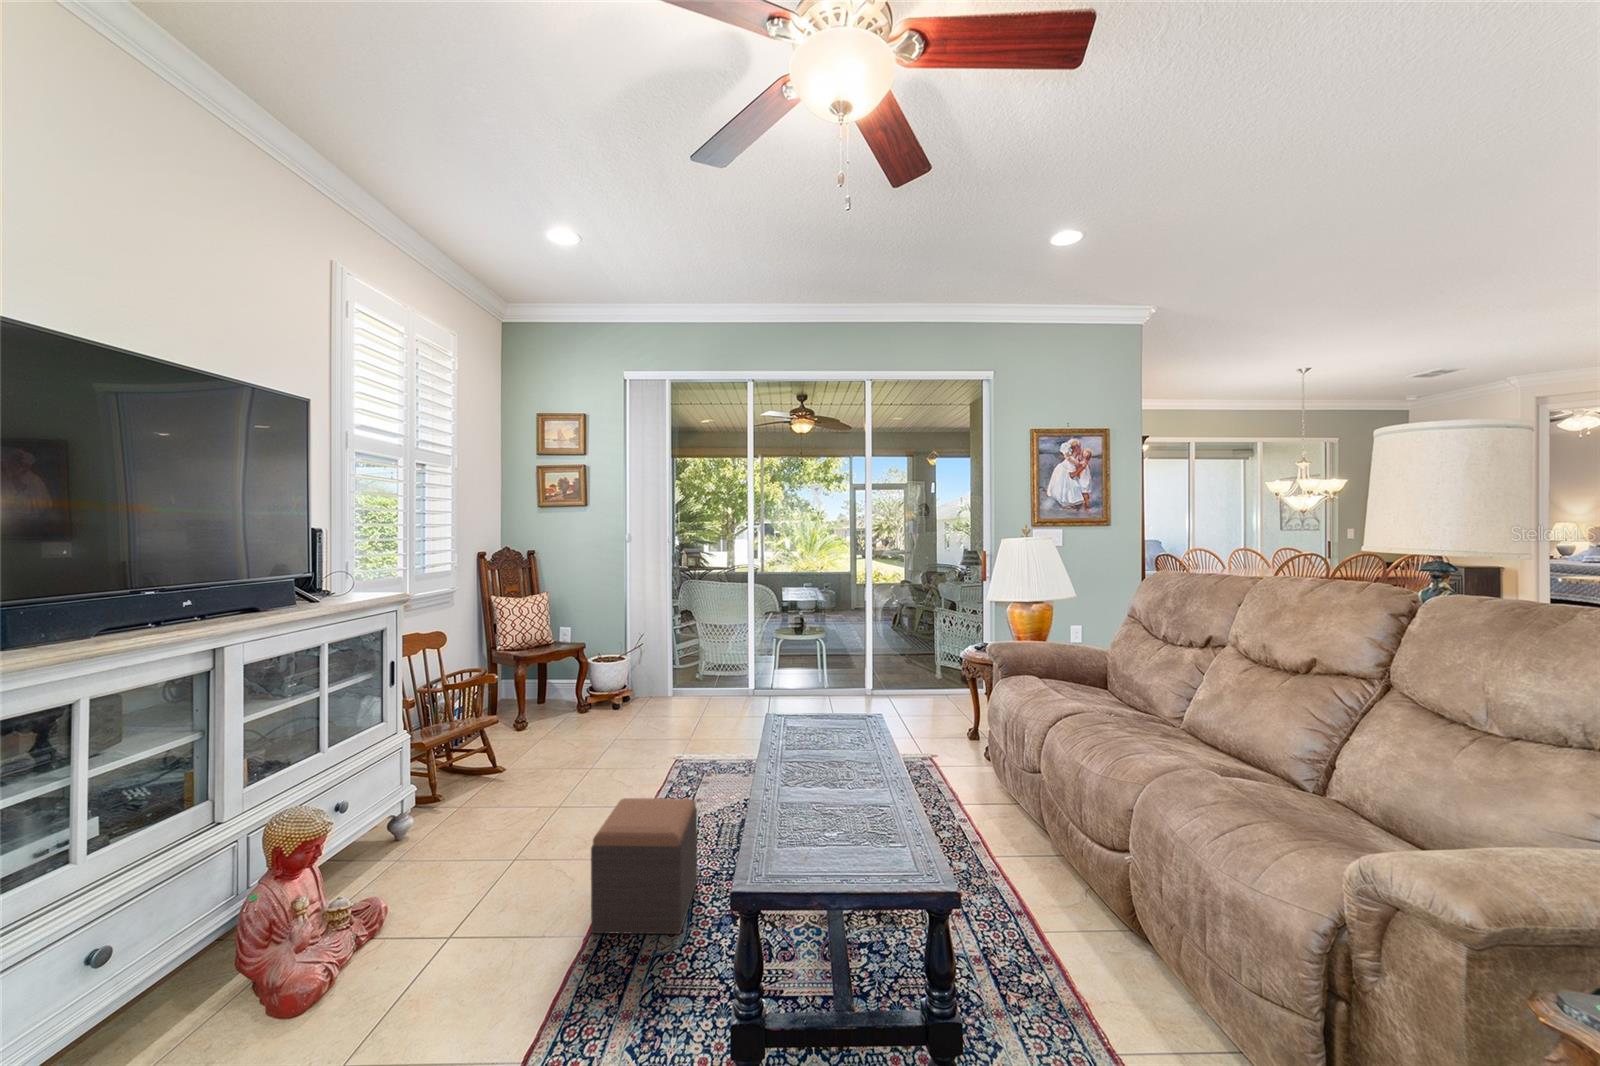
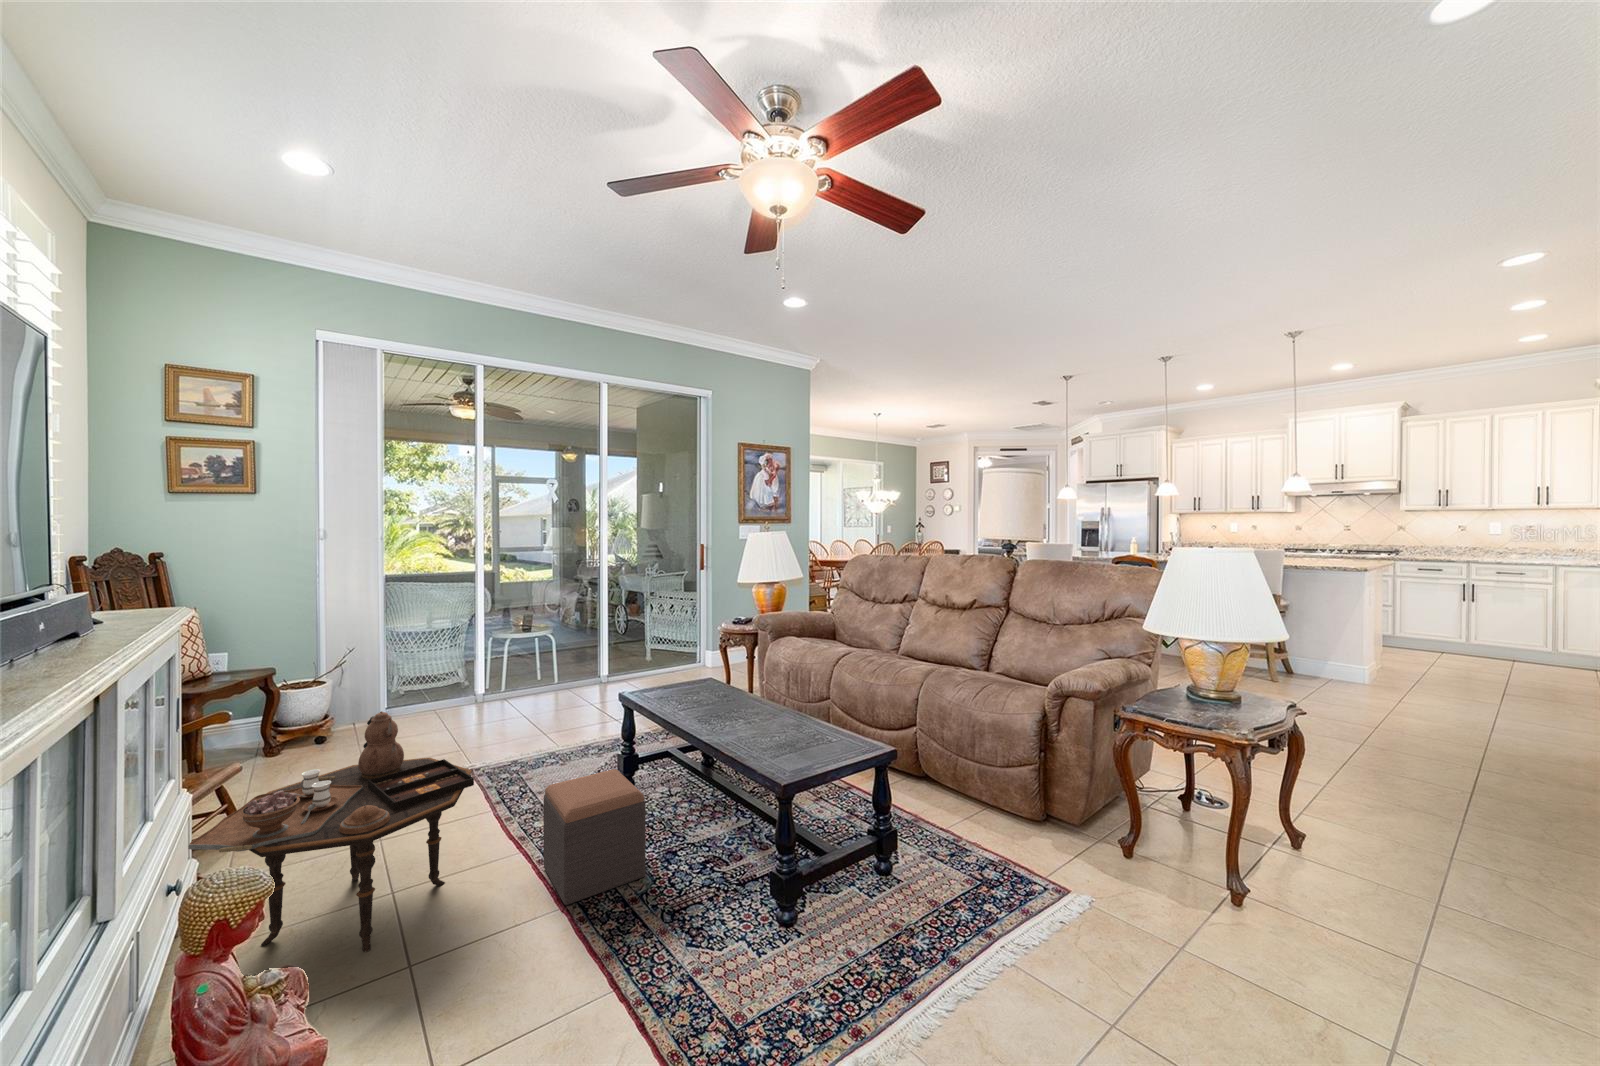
side table: none [362,694,574,906] -> present [188,711,474,952]

